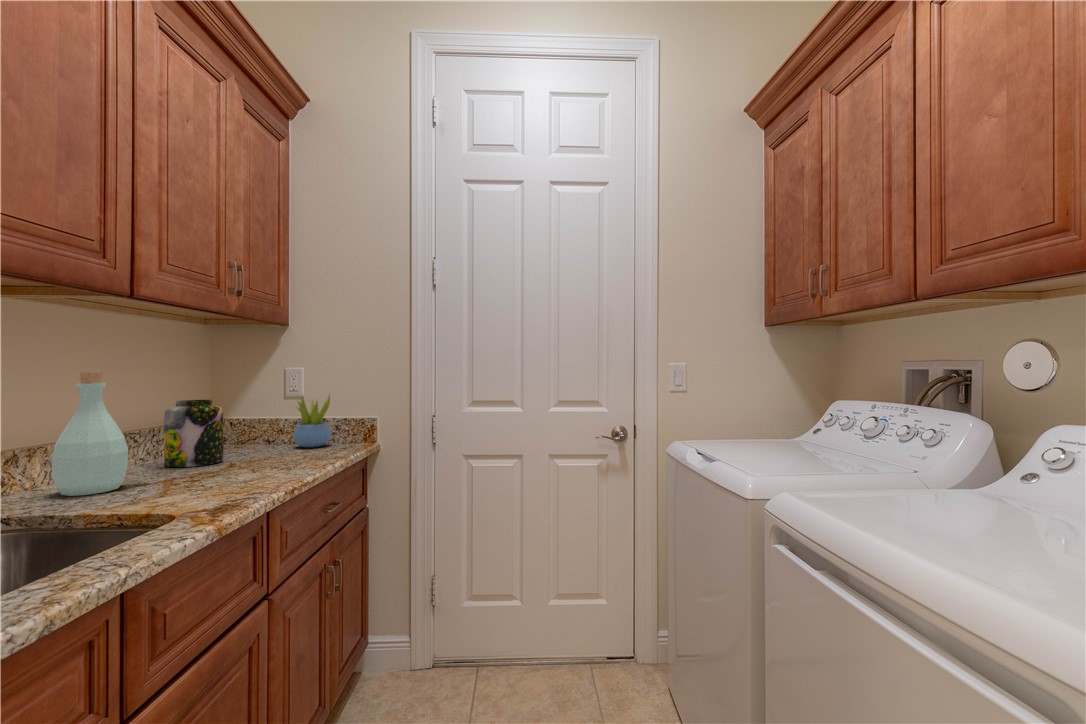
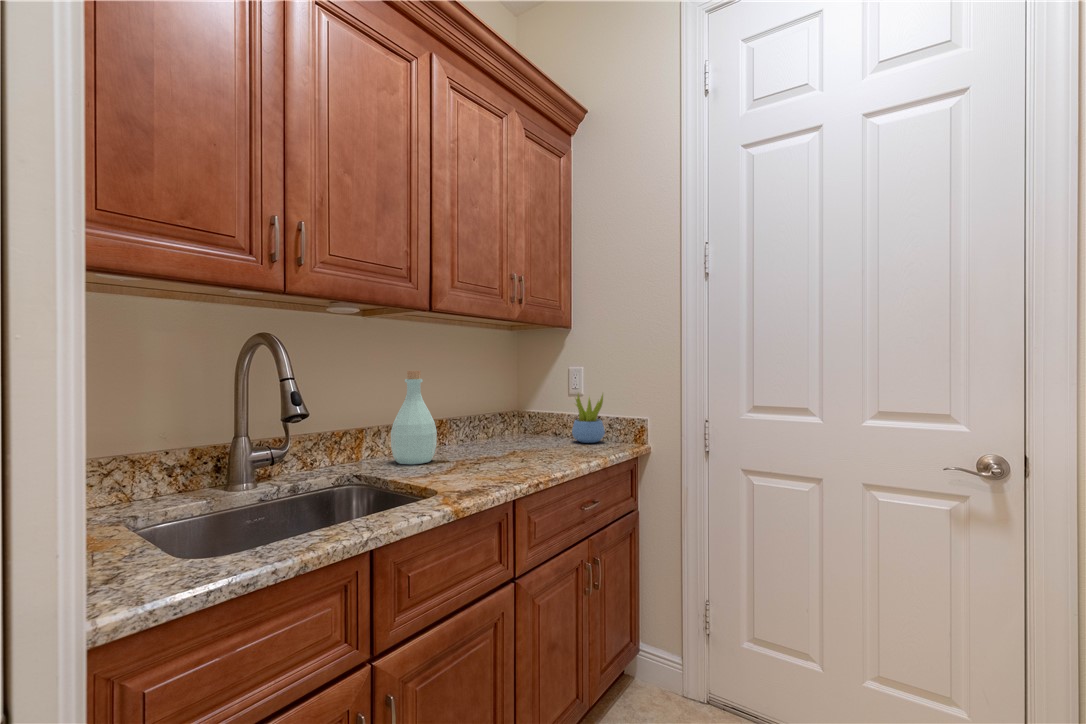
jar: present [164,400,223,467] -> none [471,394,512,450]

